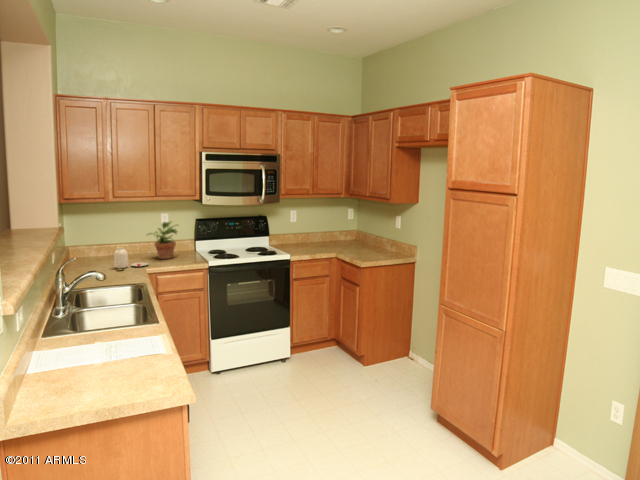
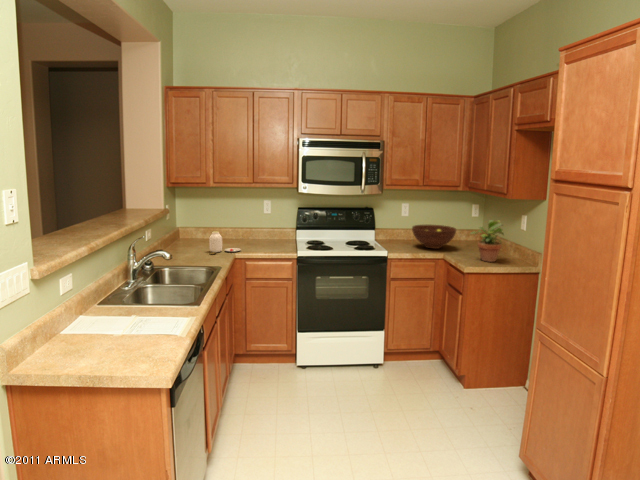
potted plant: present [147,222,177,259] -> present [471,220,504,262]
fruit bowl: none [305,229,343,249] -> present [412,225,456,249]

